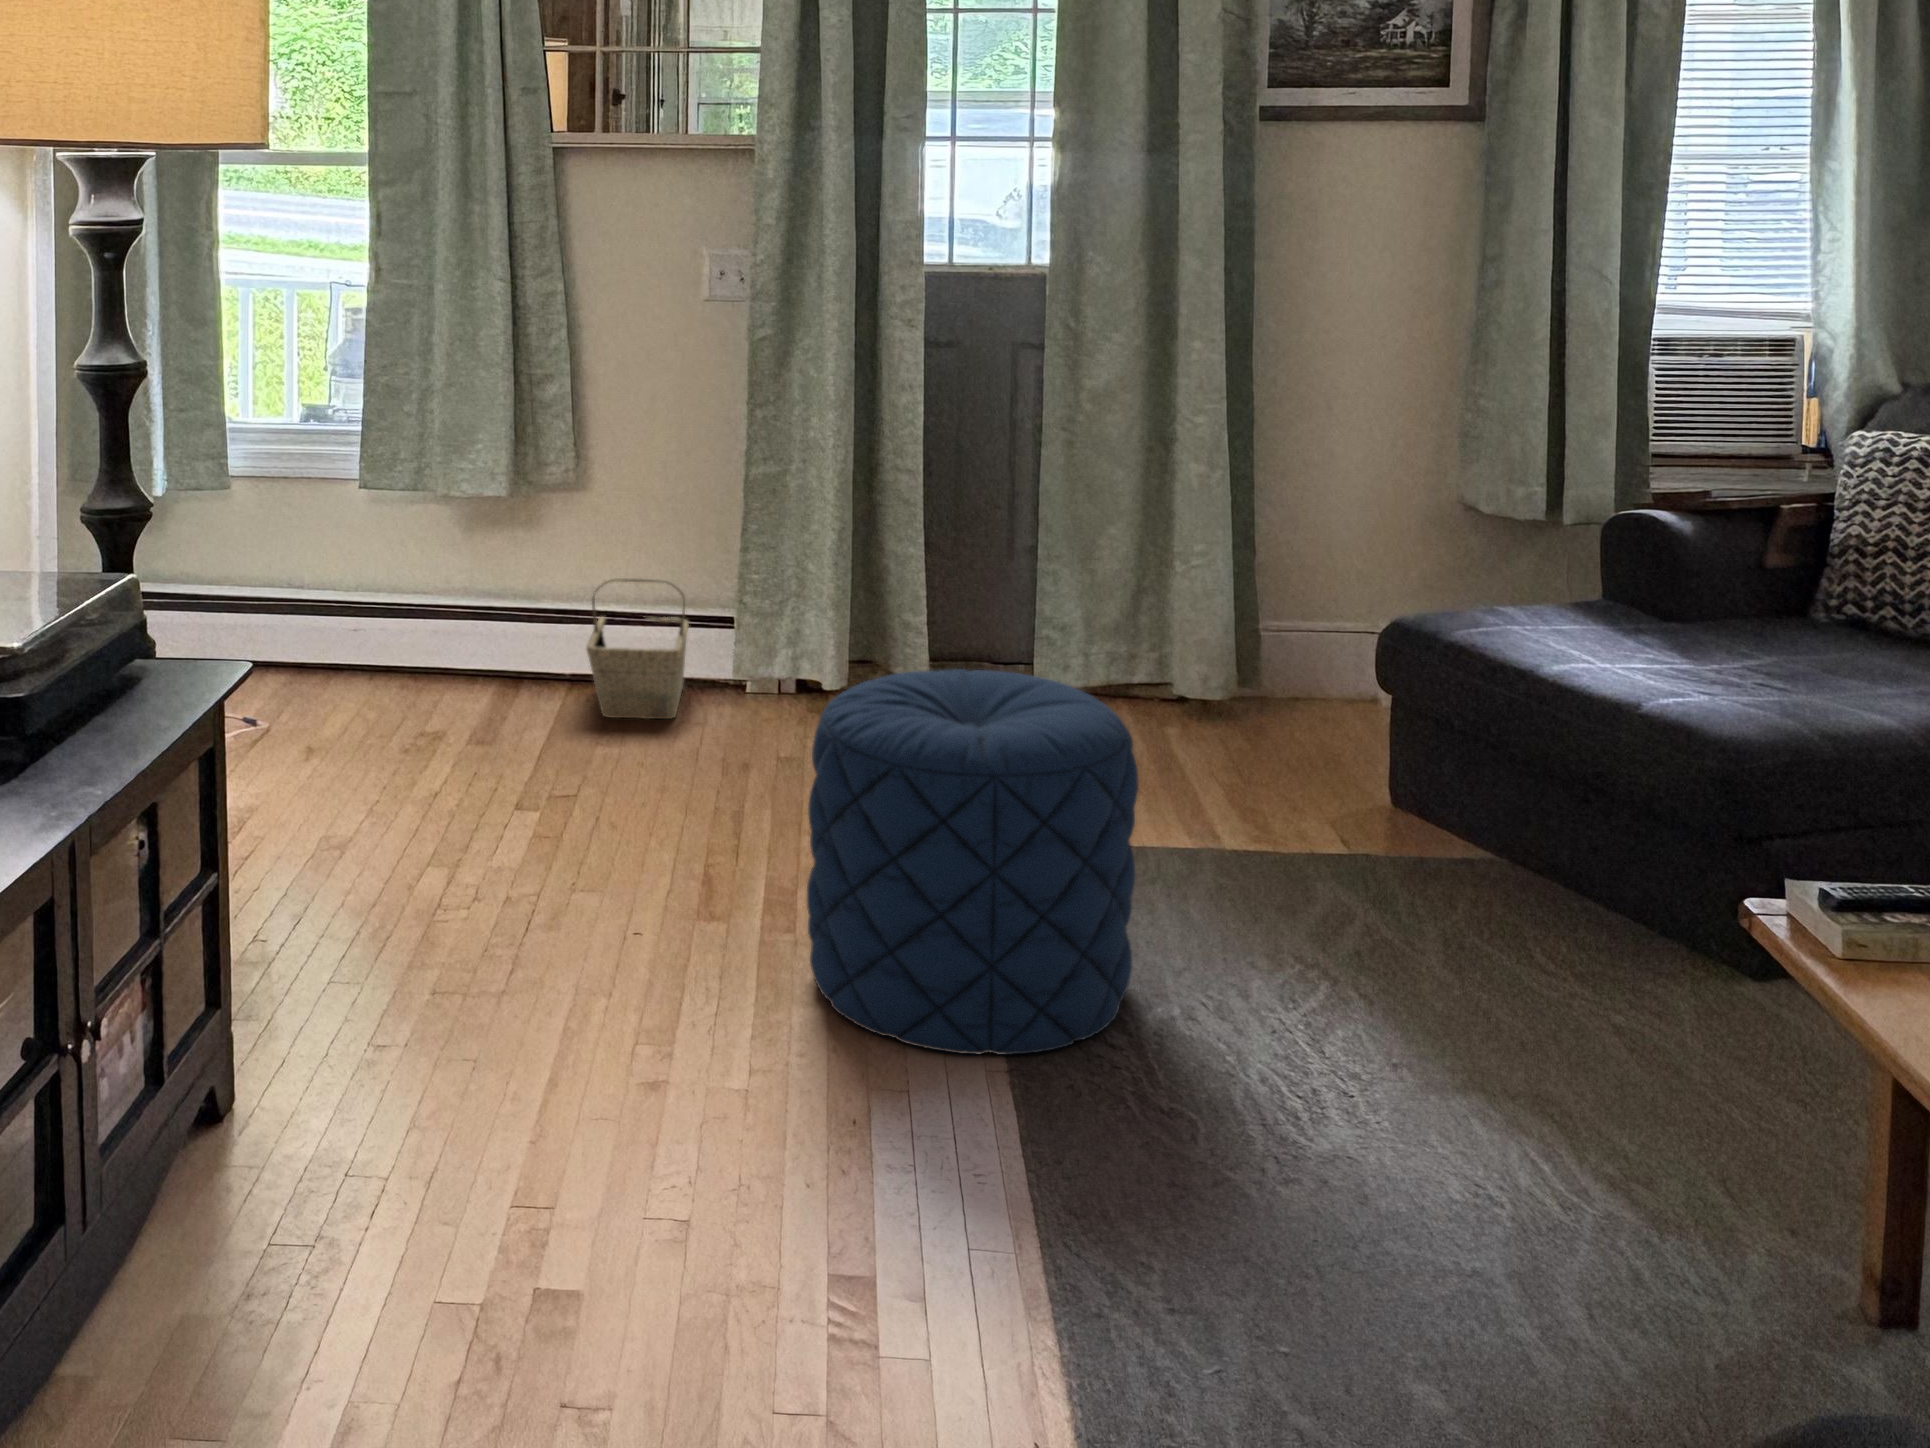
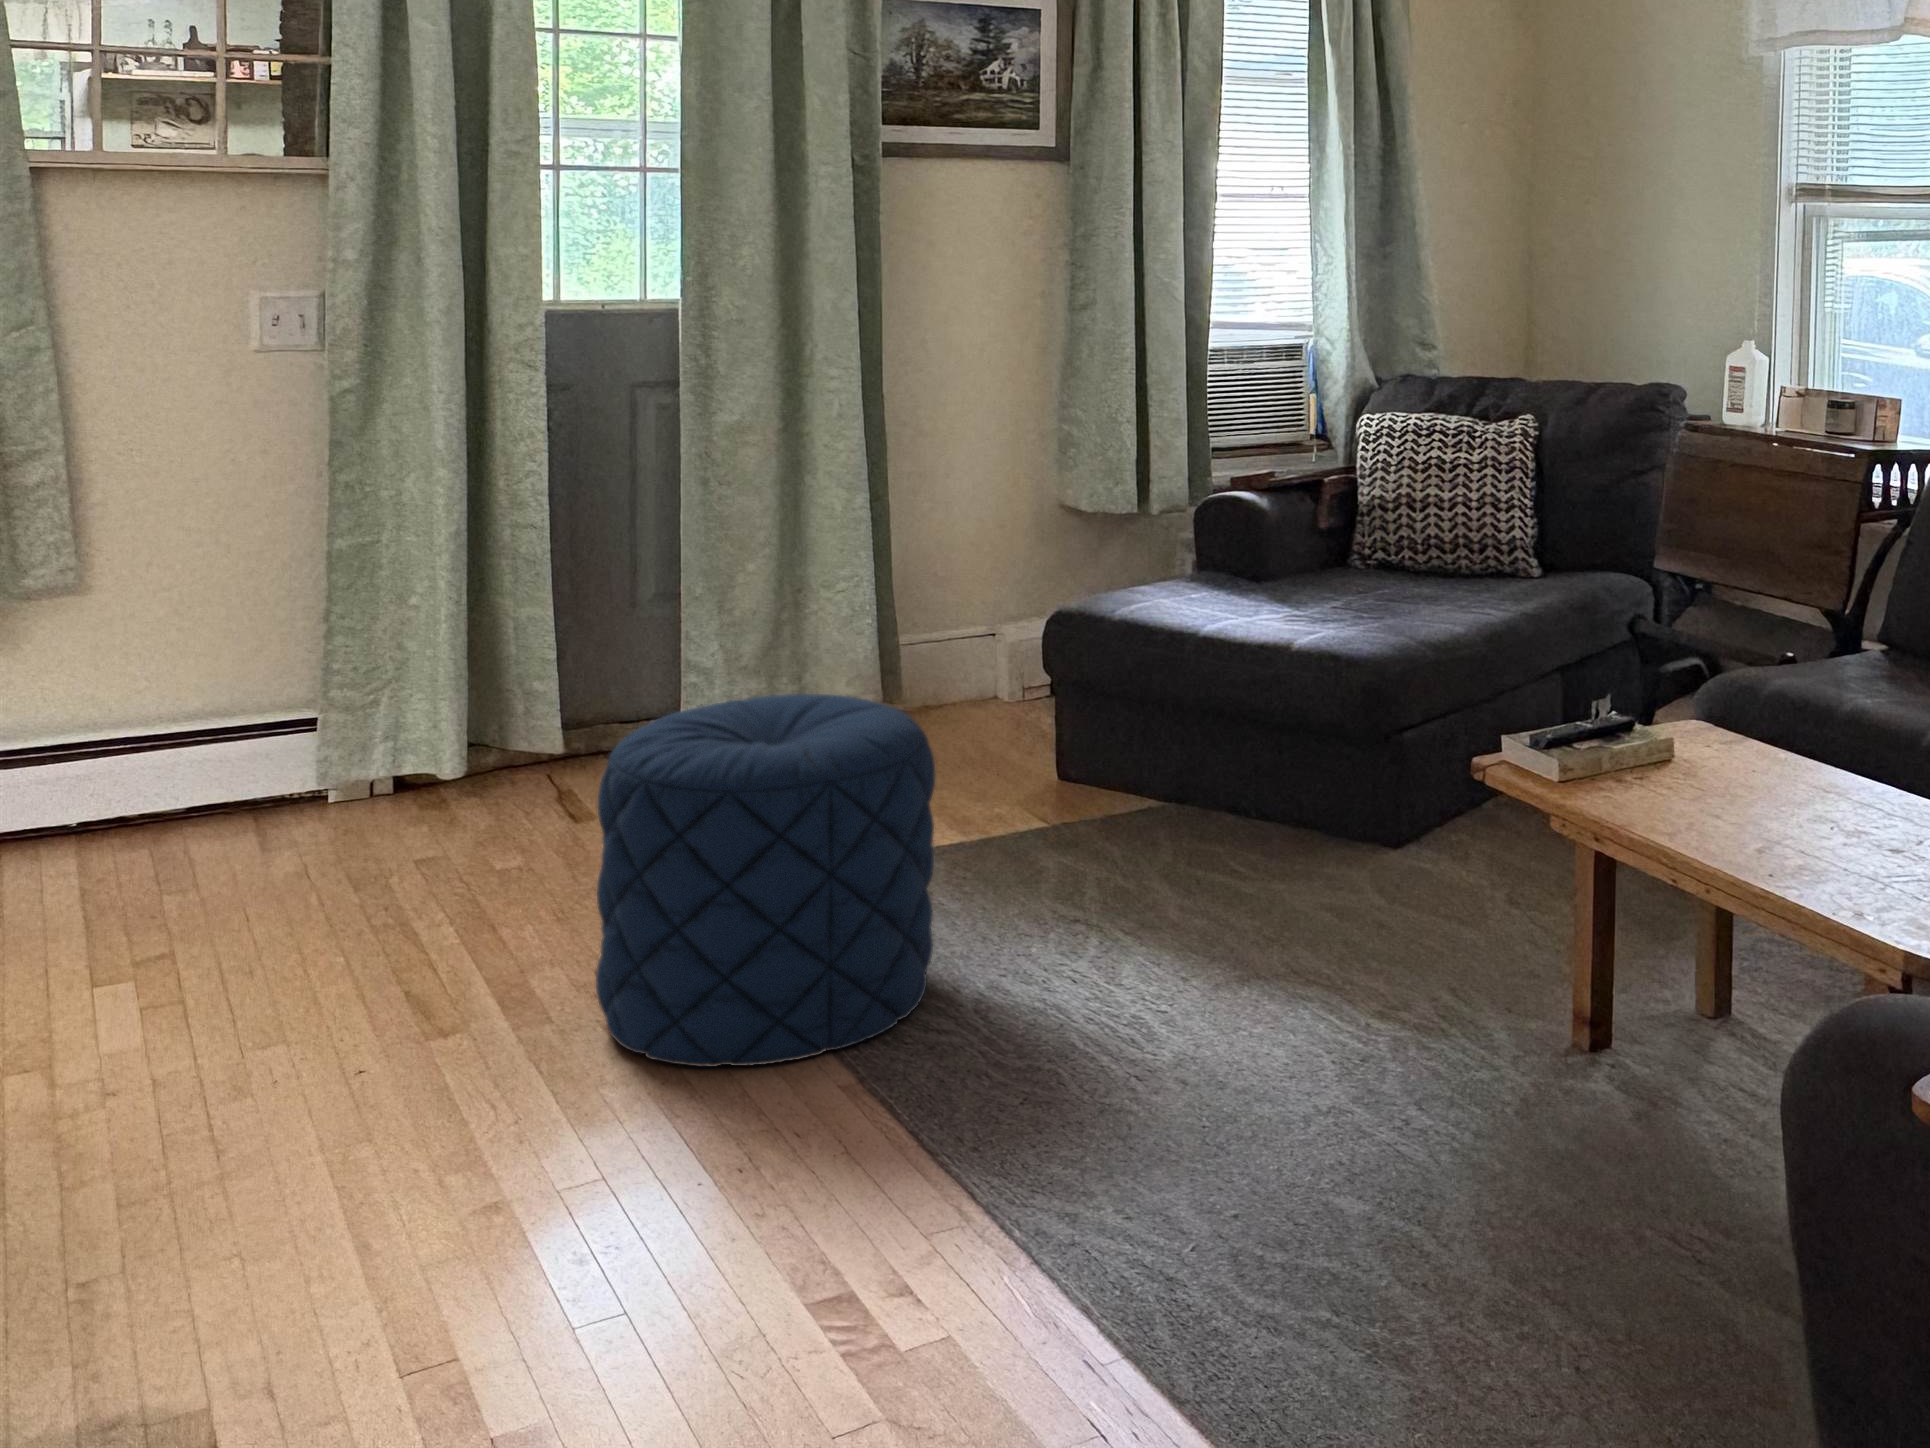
basket: present [586,578,689,719] -> none [114,687,261,862]

